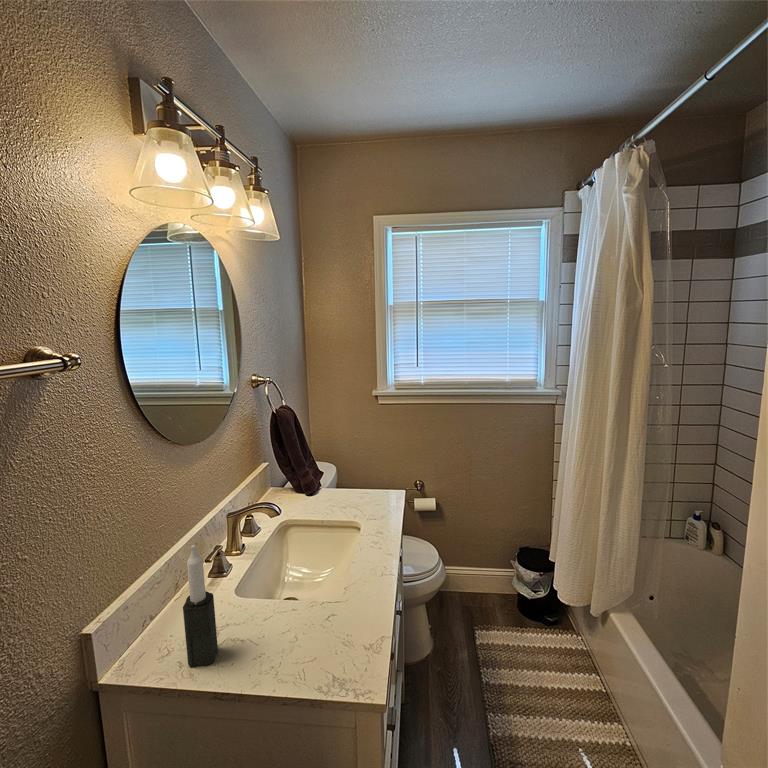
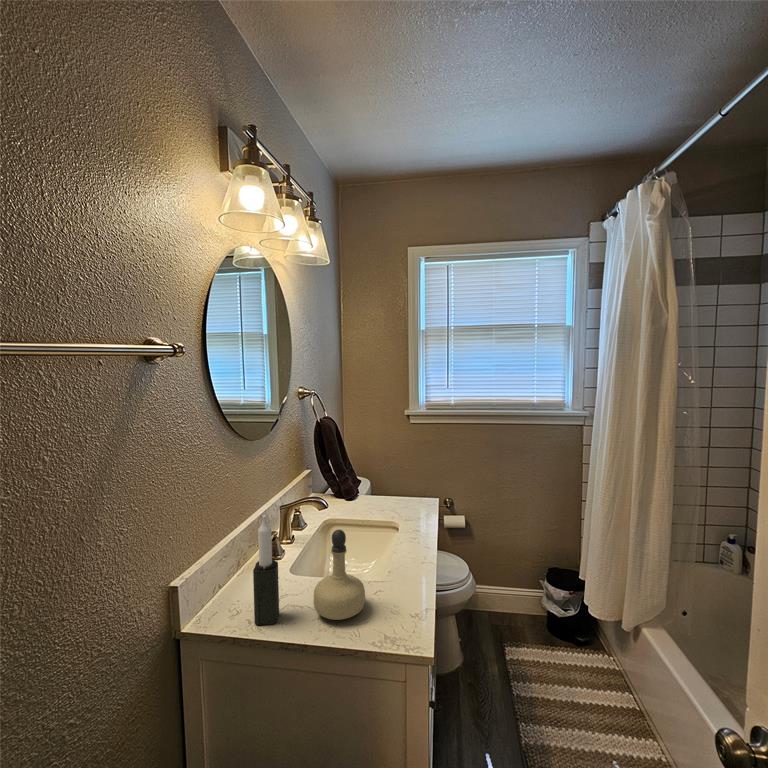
perfume bottle: none [256,555,315,657] -> present [314,530,365,620]

